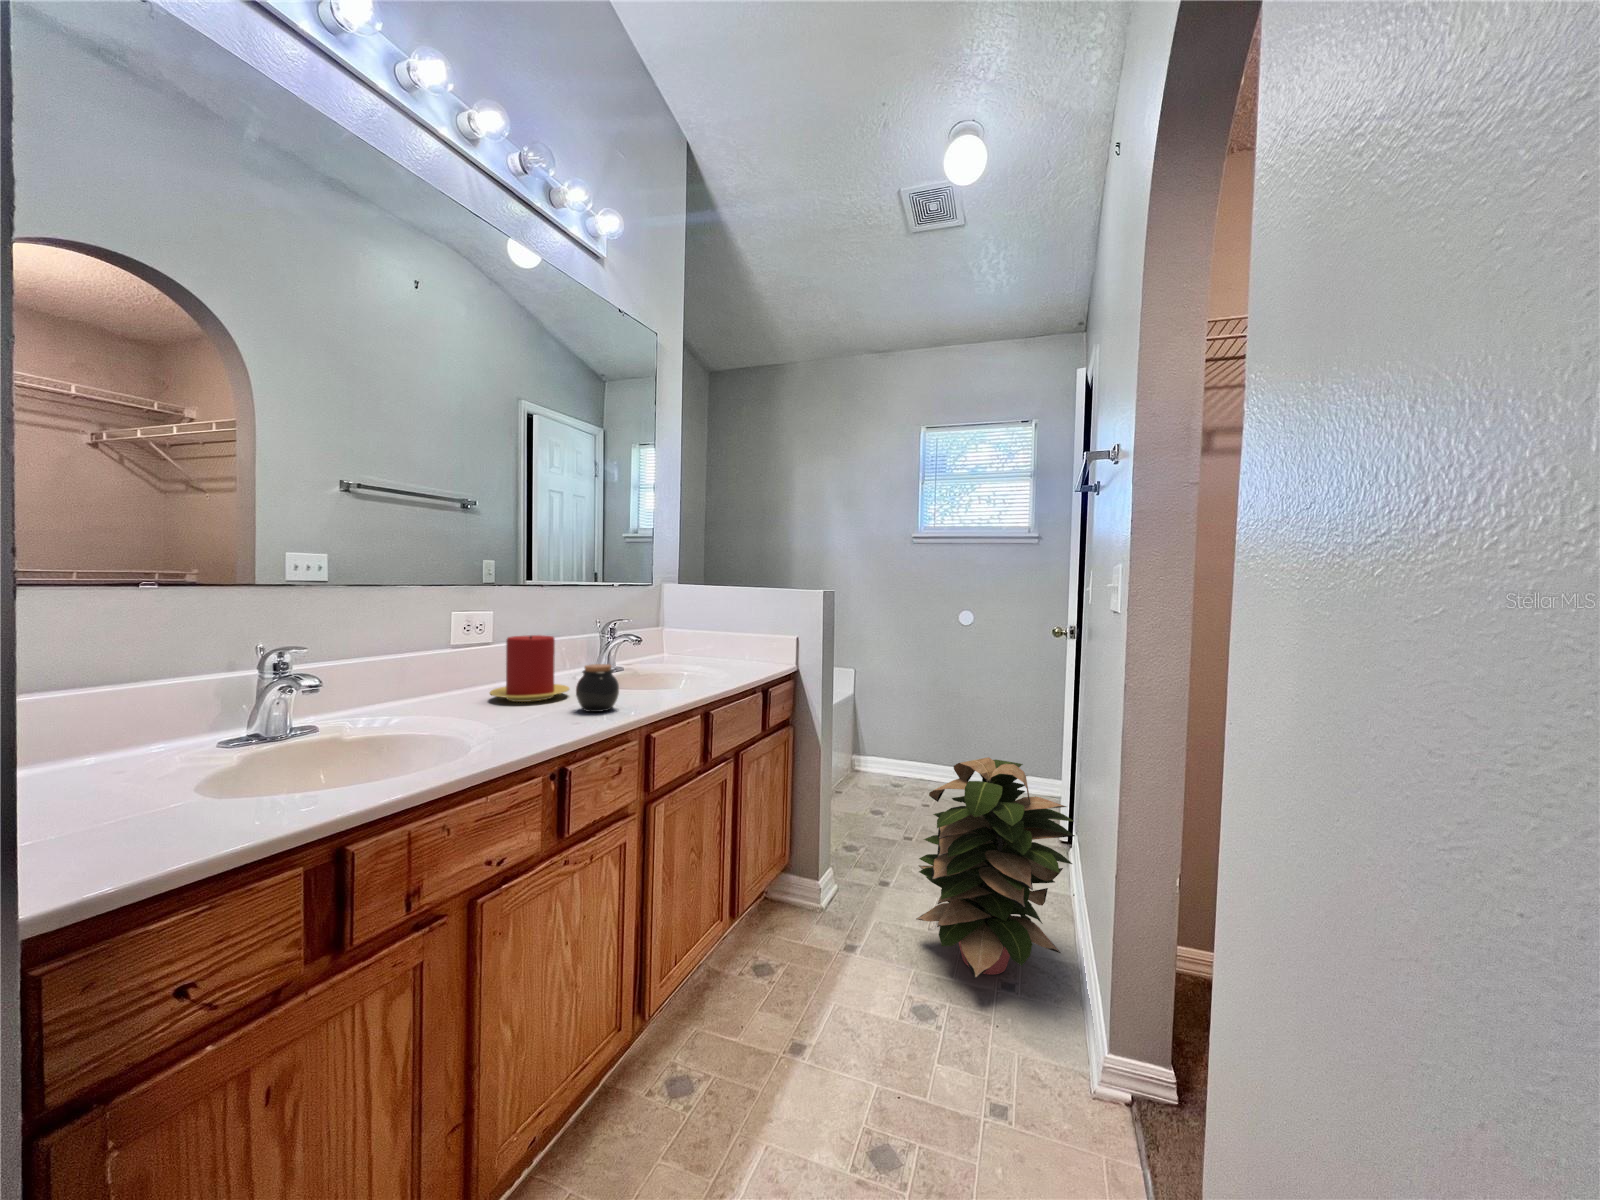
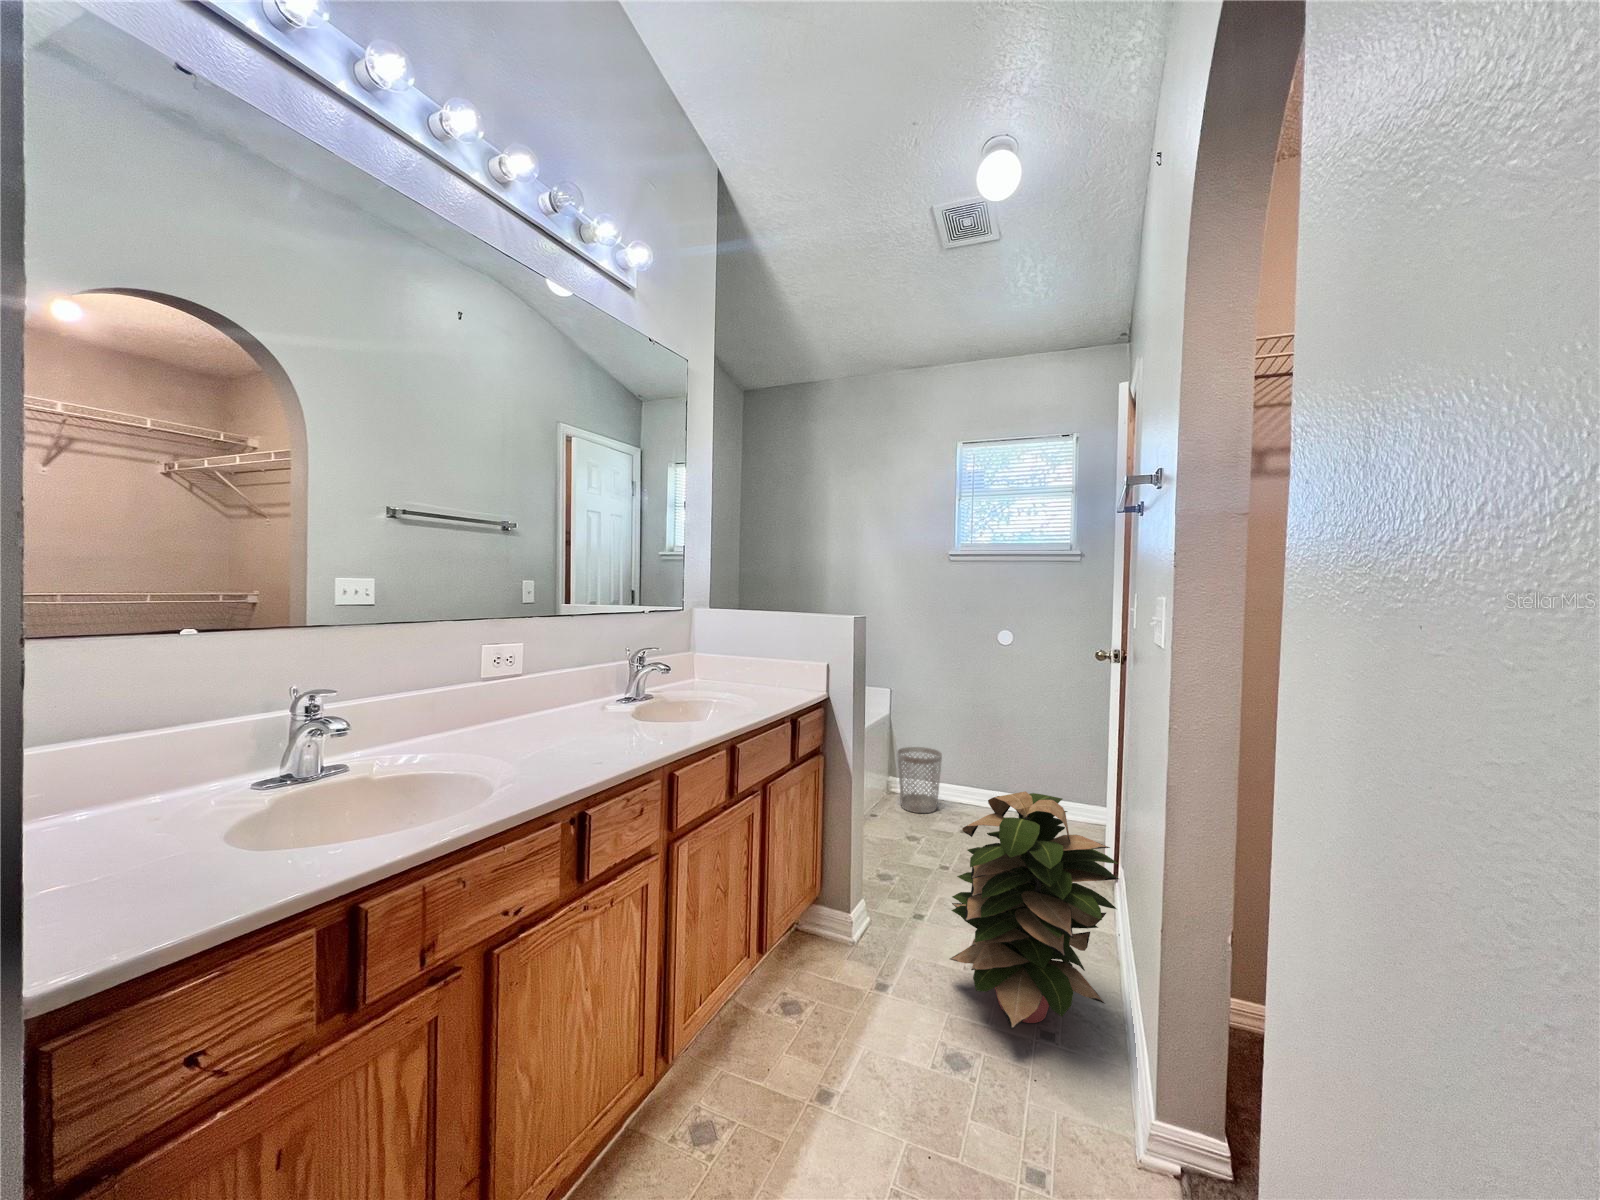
candle: present [490,635,569,702] -> none [515,668,594,736]
jar: present [576,664,619,712] -> none [598,699,641,749]
wastebasket: none [863,726,907,790] -> present [897,747,942,813]

